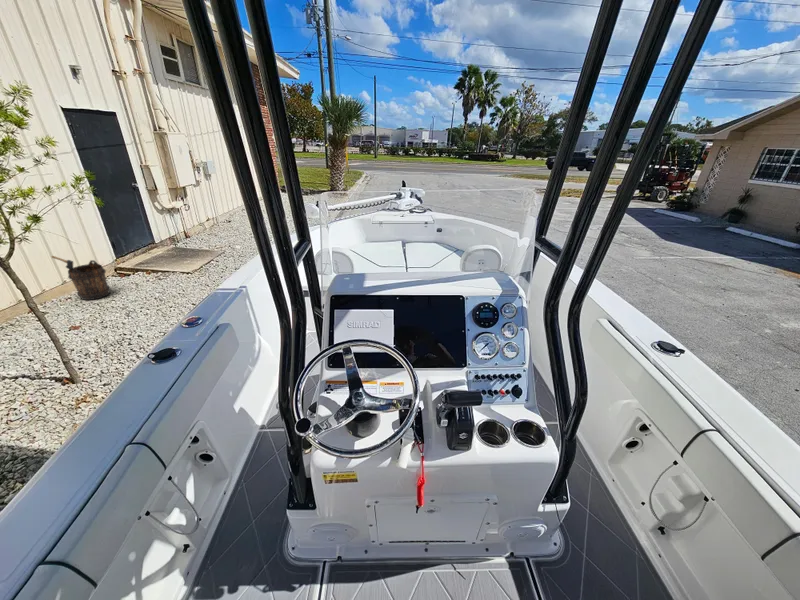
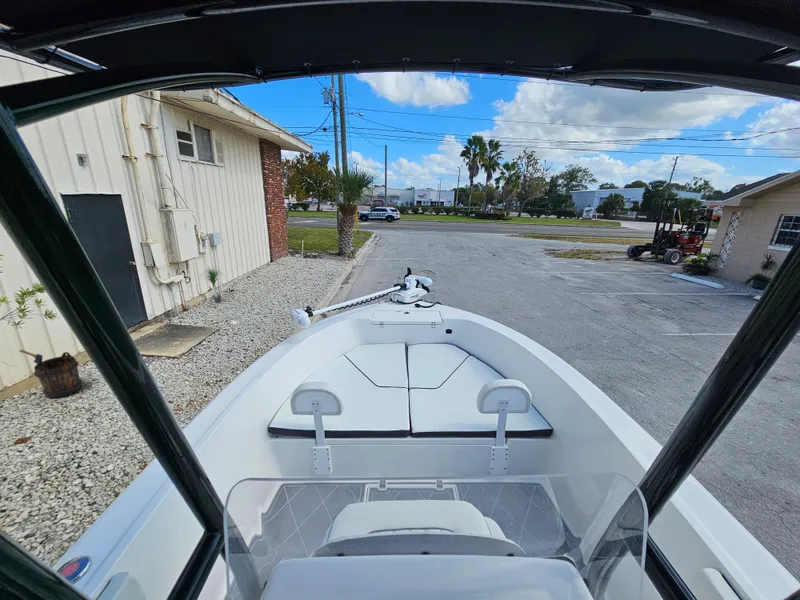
potted plant: none [195,191,225,231] -> present [208,268,221,303]

